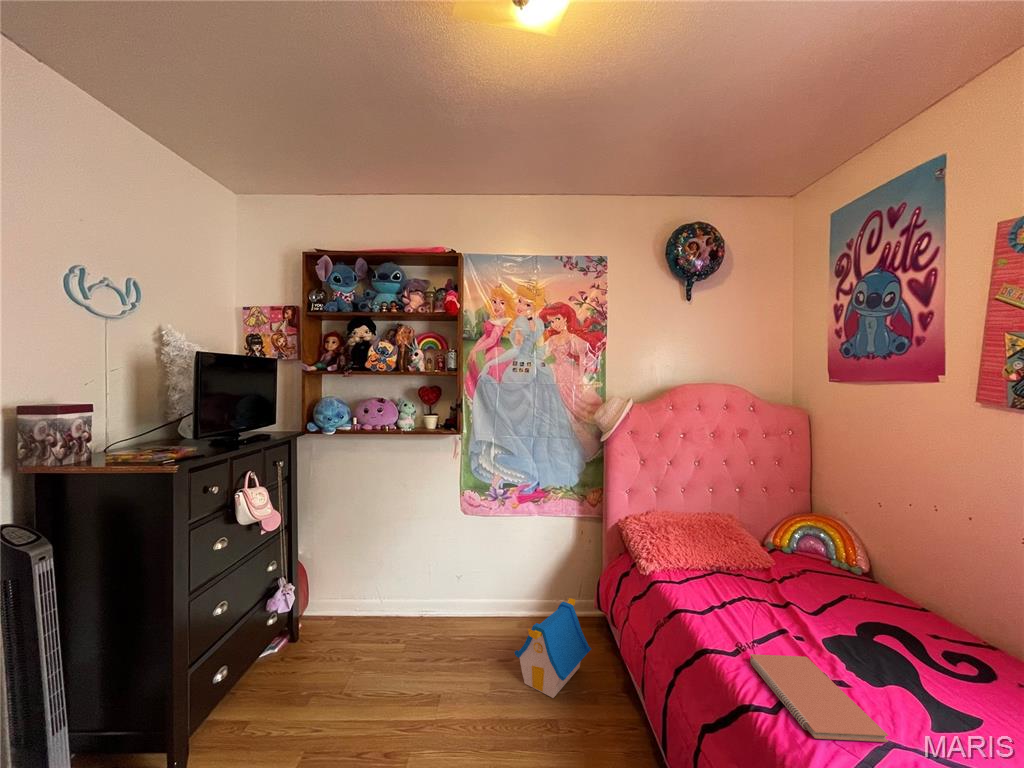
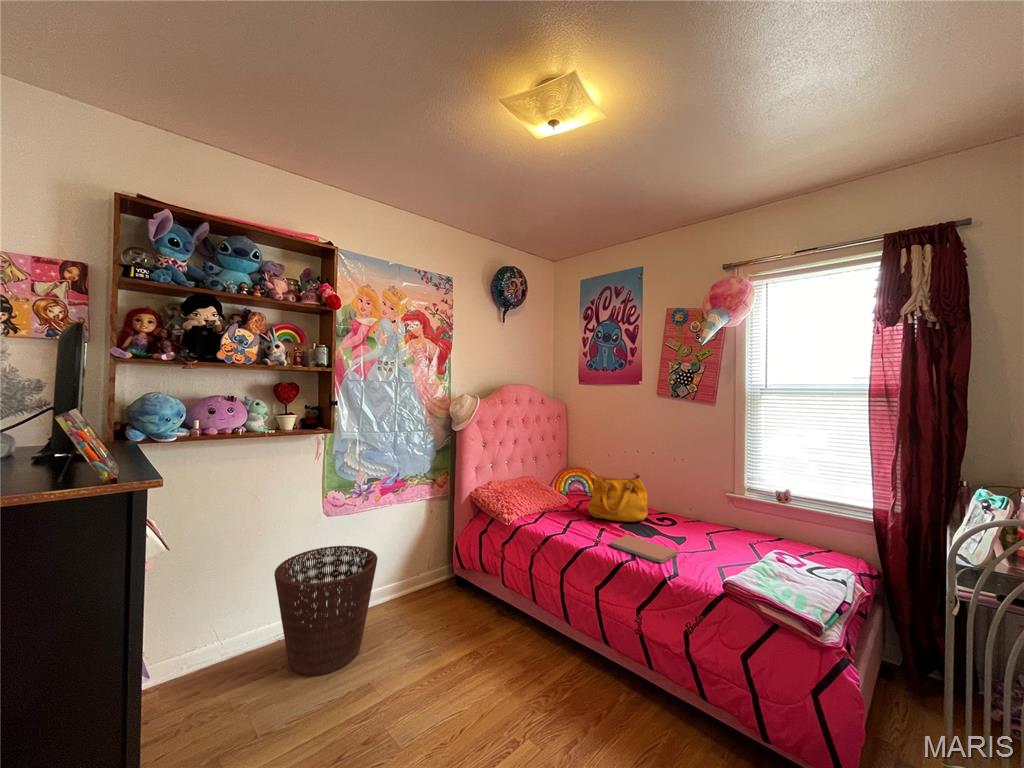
handbag: none [780,532,911,645] -> present [588,473,648,522]
basket: none [397,542,488,665] -> present [274,546,378,676]
toy house: present [514,598,591,698] -> none [418,563,471,644]

